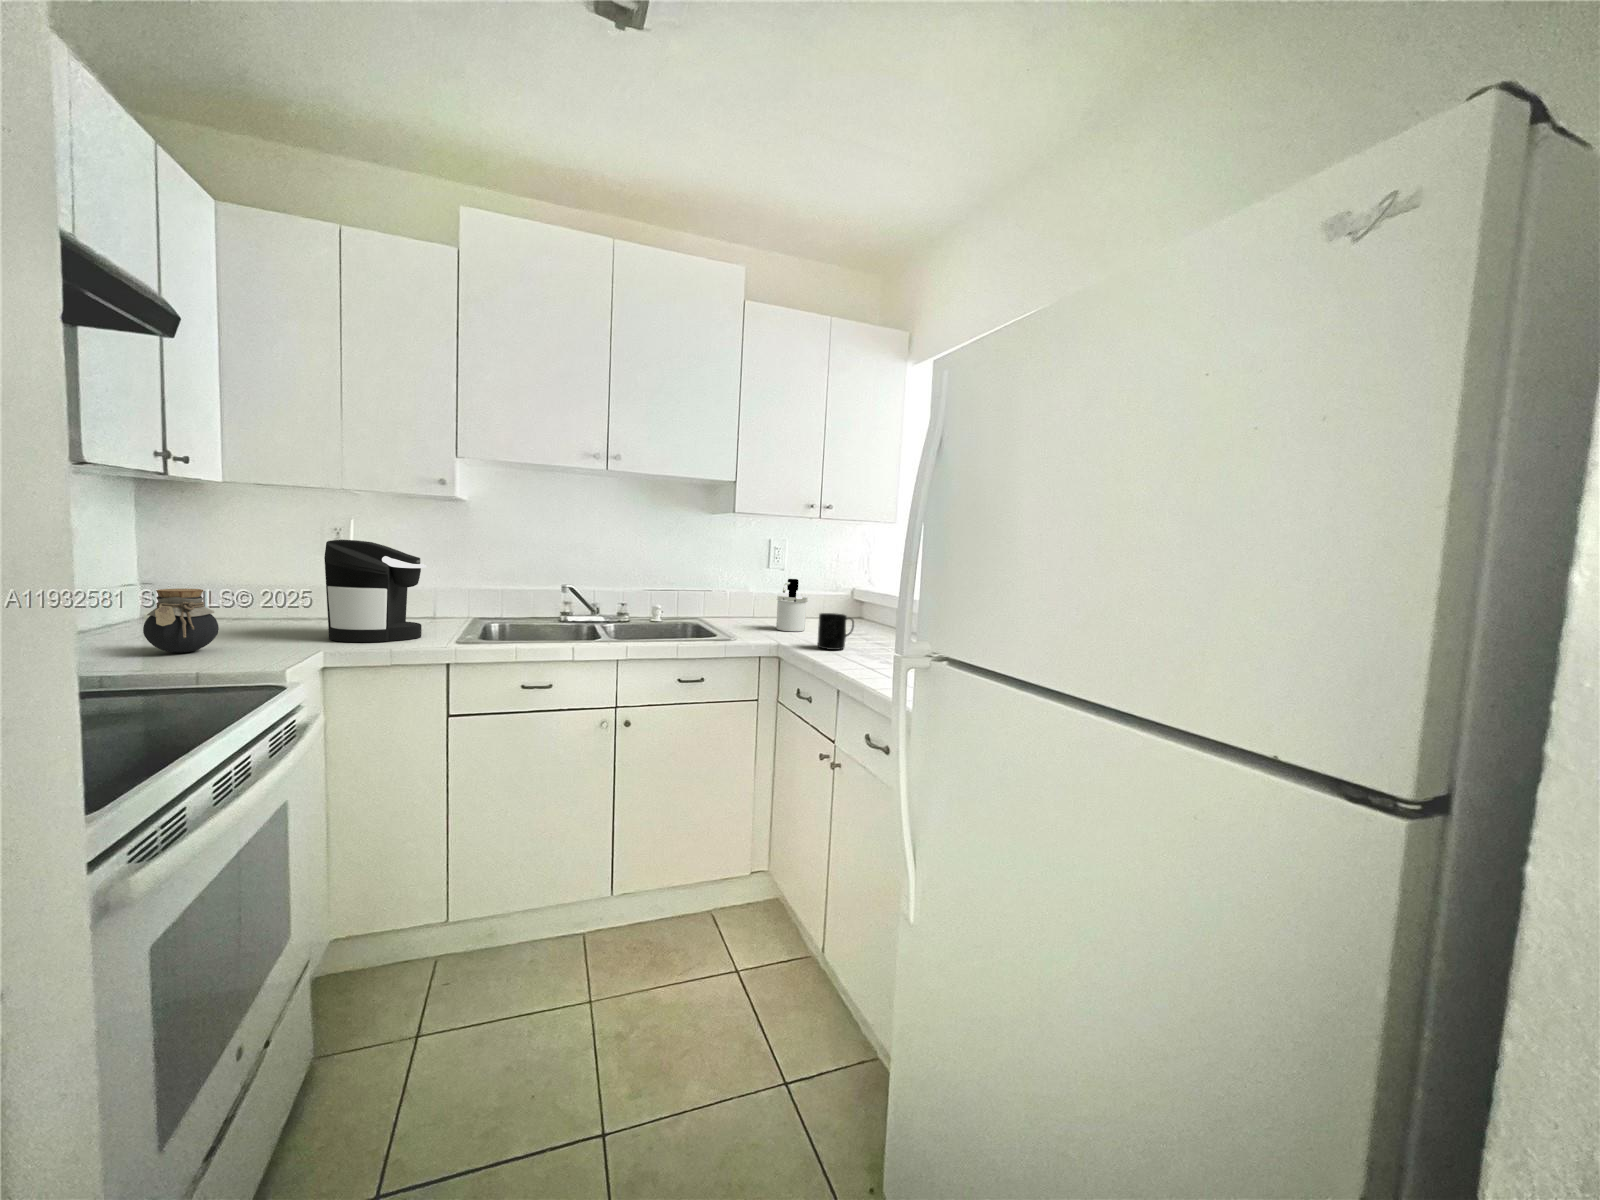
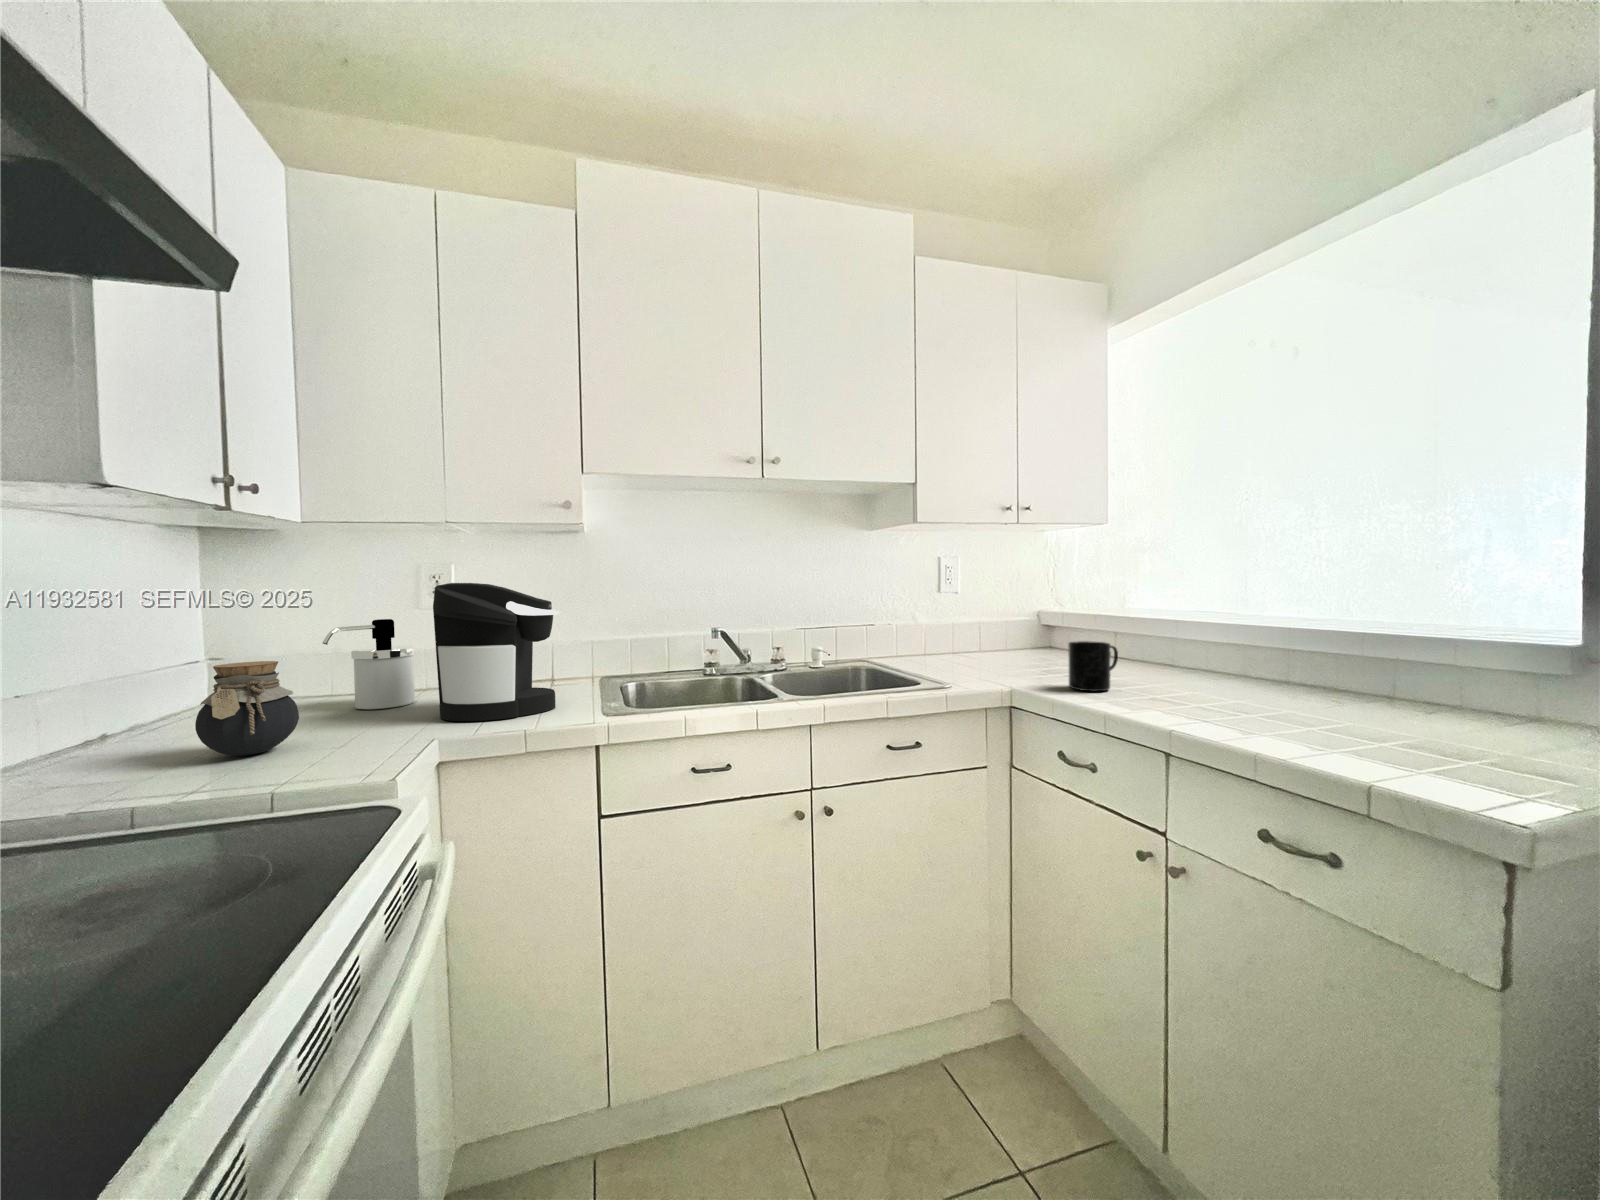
soap dispenser: present [776,579,808,631] -> present [323,619,415,709]

